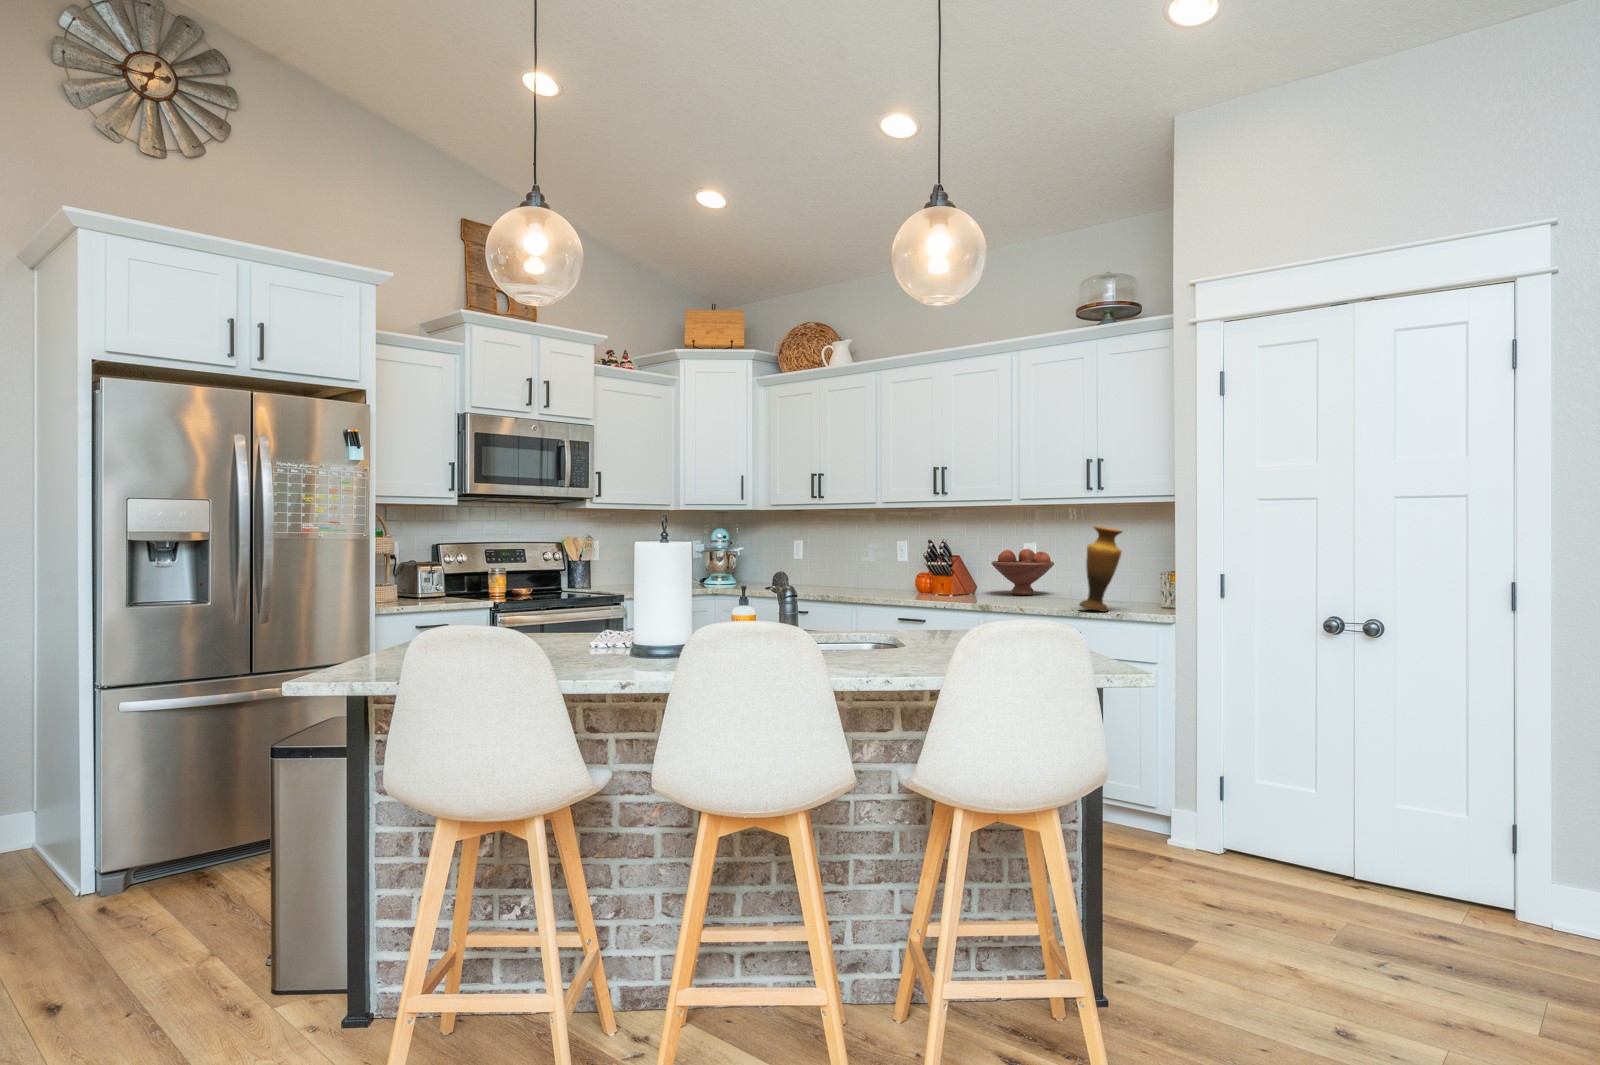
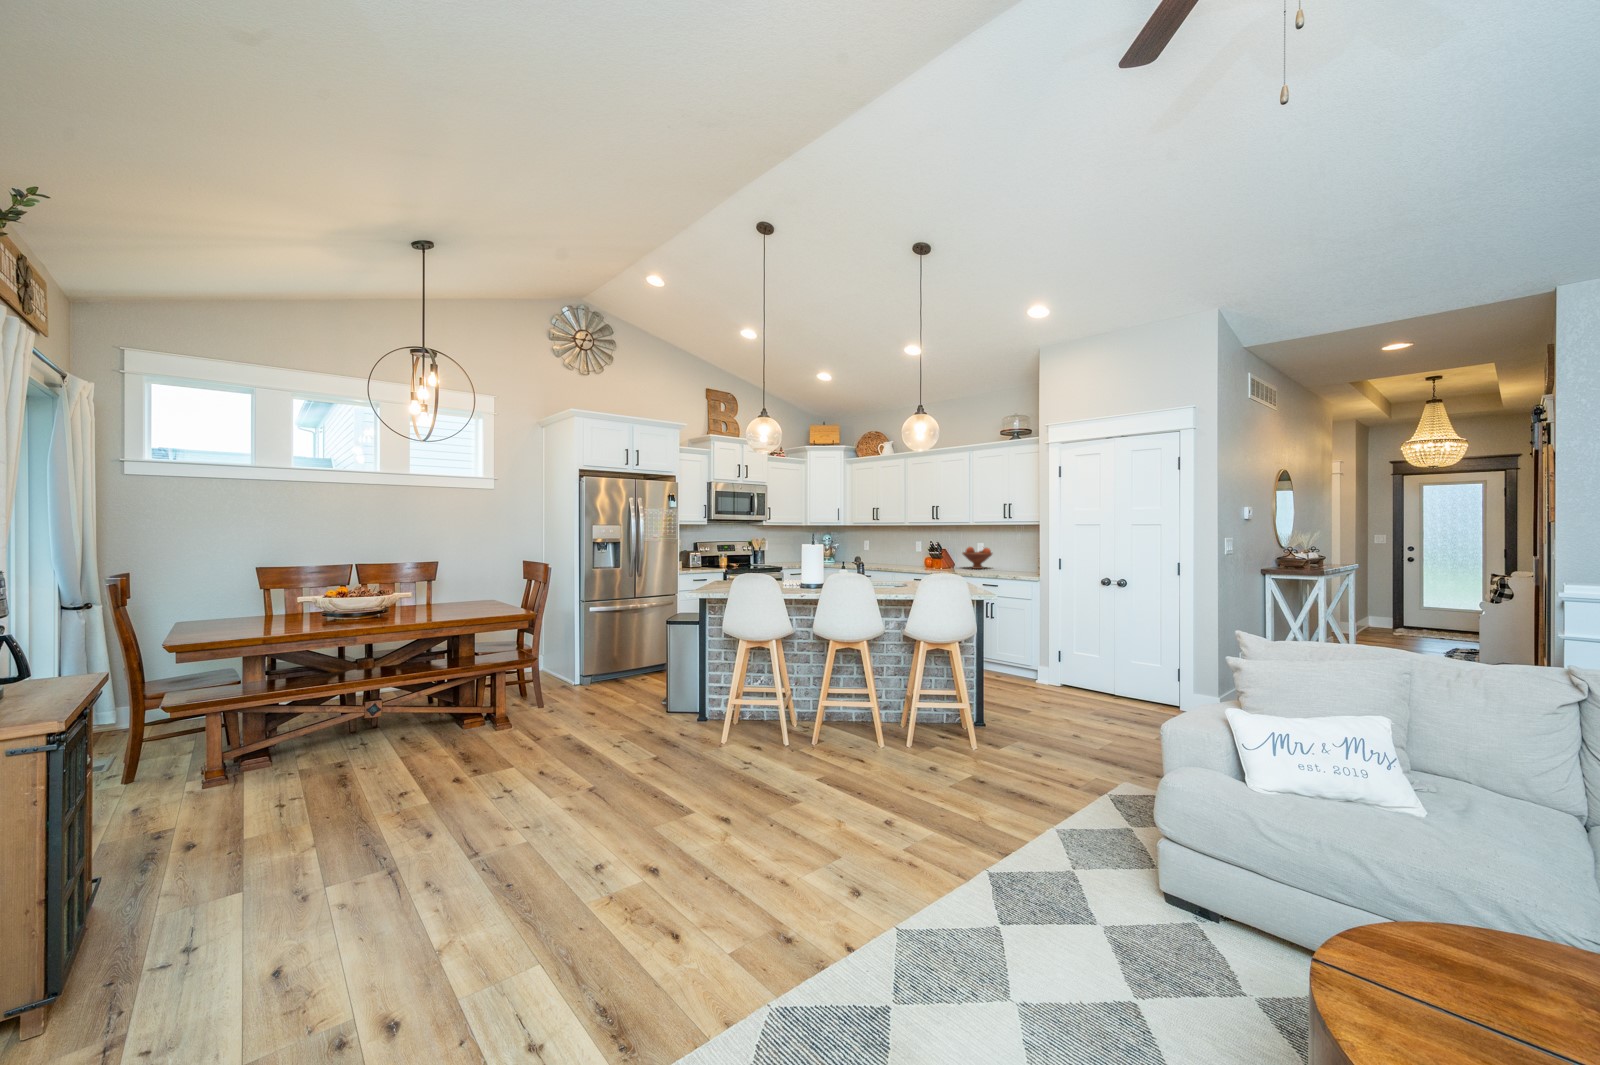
vase: present [1079,526,1123,612] -> none [998,536,1019,576]

